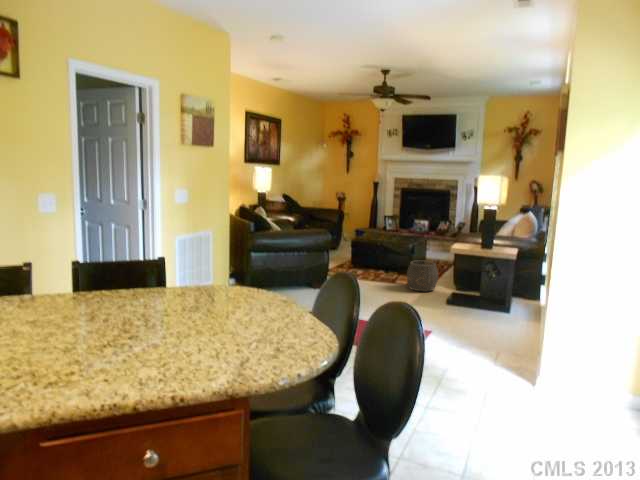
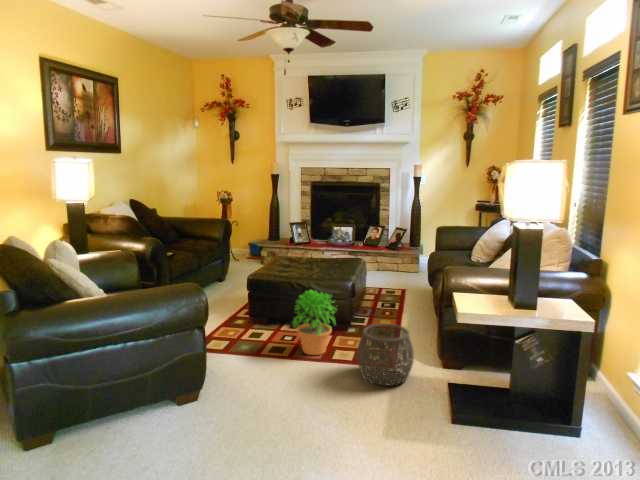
potted plant: none [373,242,402,279] -> present [293,290,334,355]

